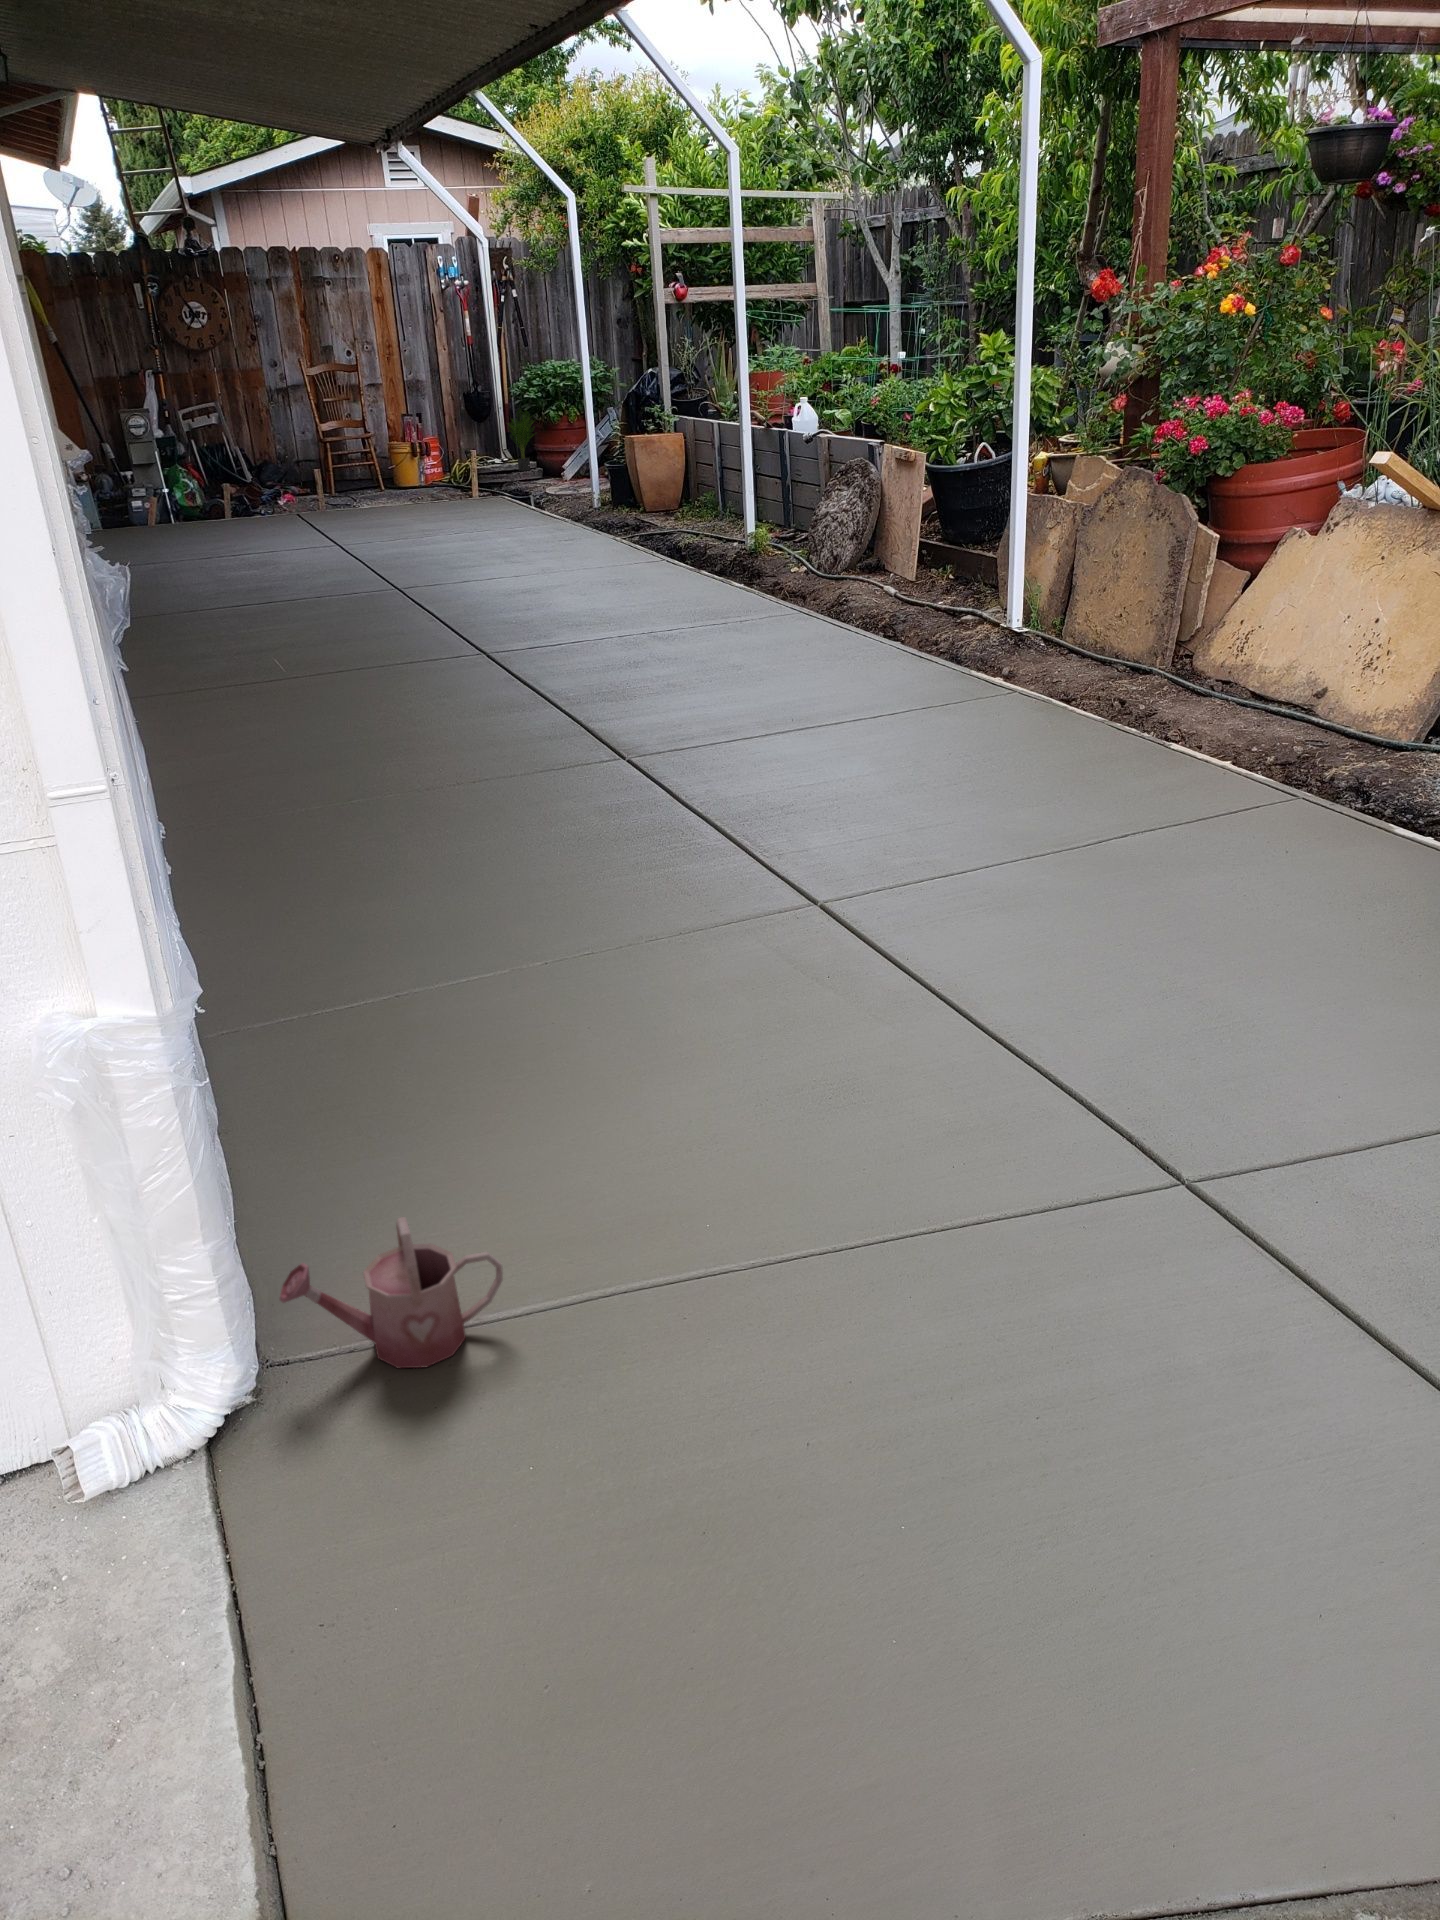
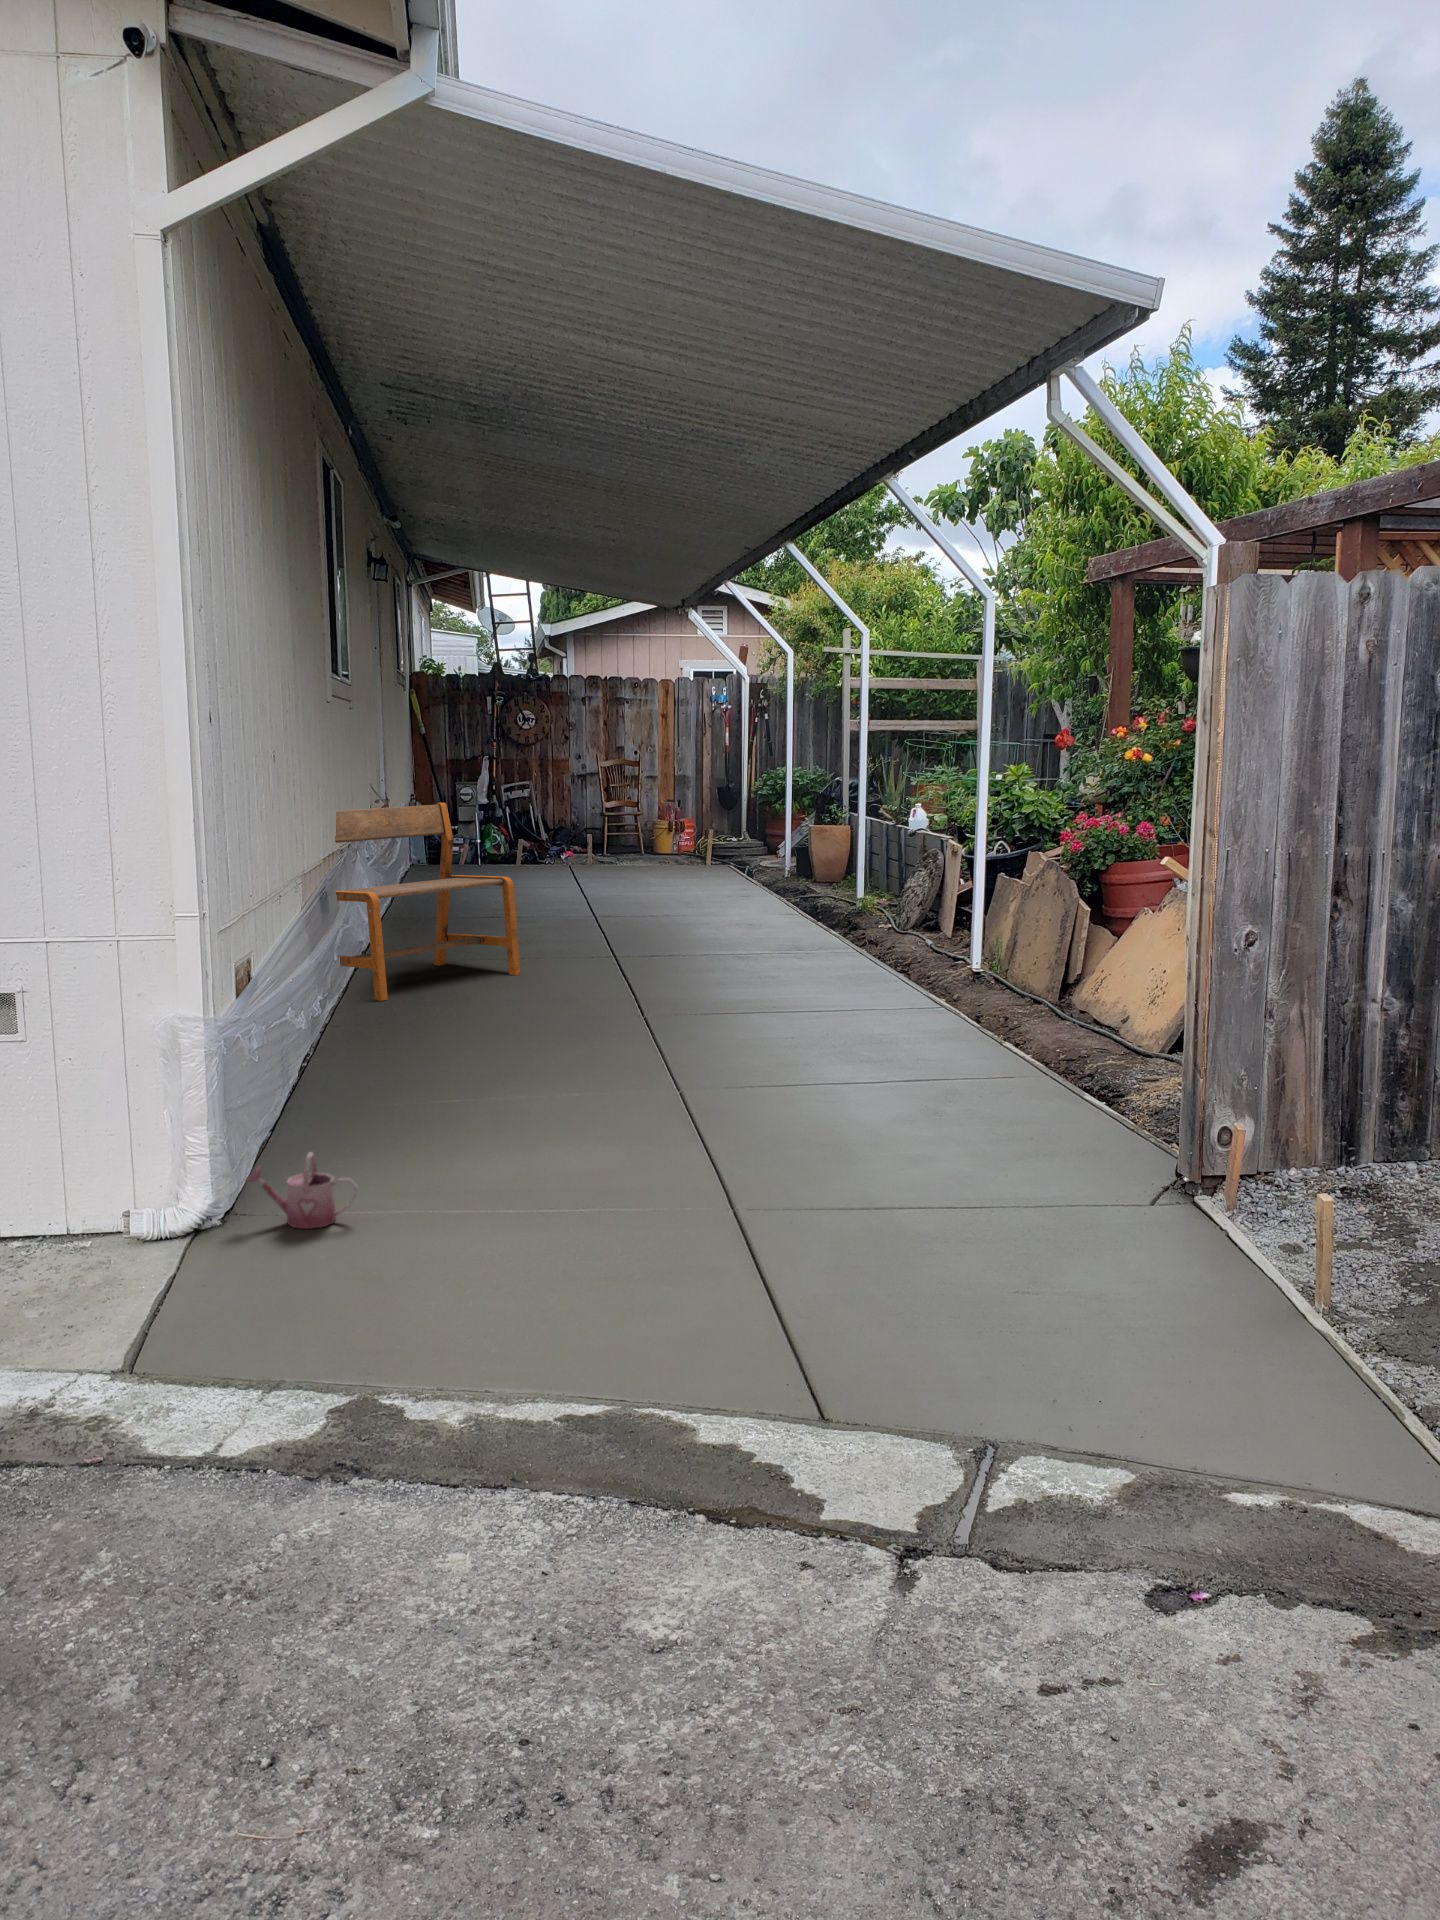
potted plant: present [510,416,532,471] -> none [742,802,770,849]
bench: none [22,448,375,775] -> present [335,802,520,1001]

